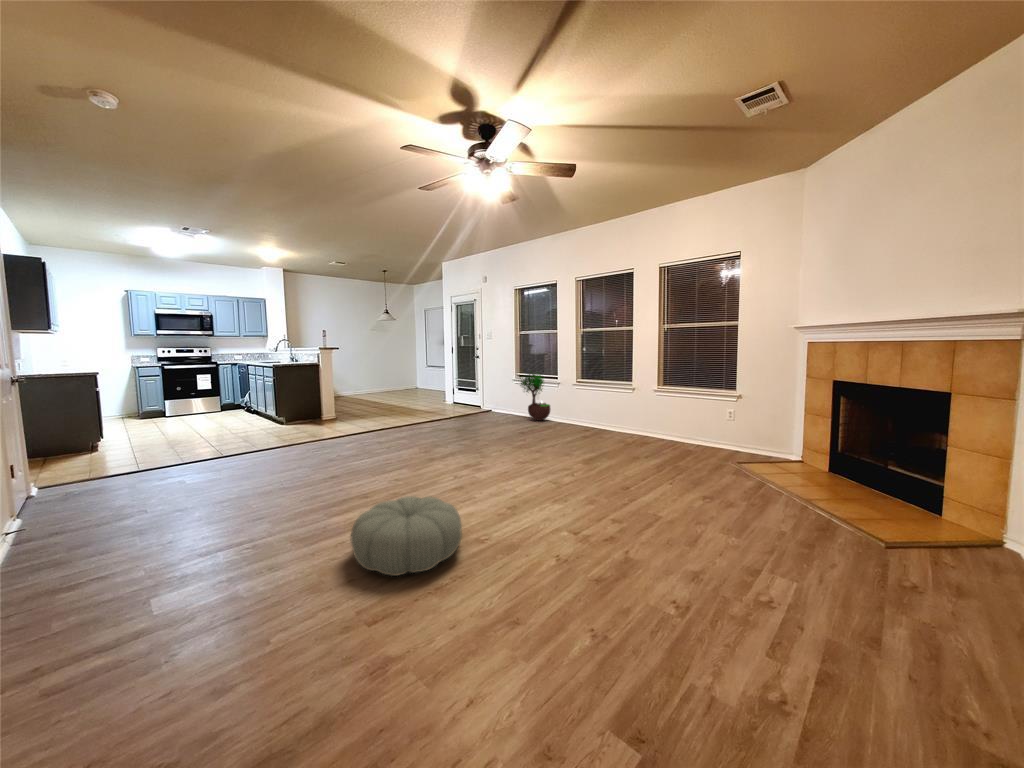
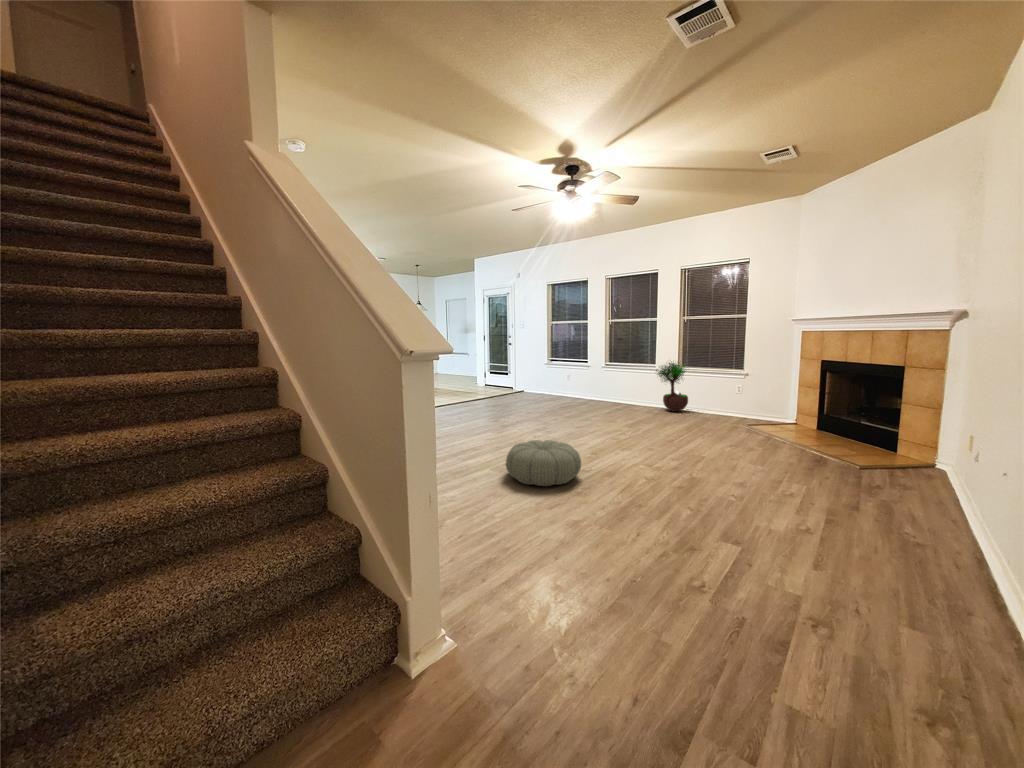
potted tree: present [520,374,550,421] -> present [657,363,688,411]

